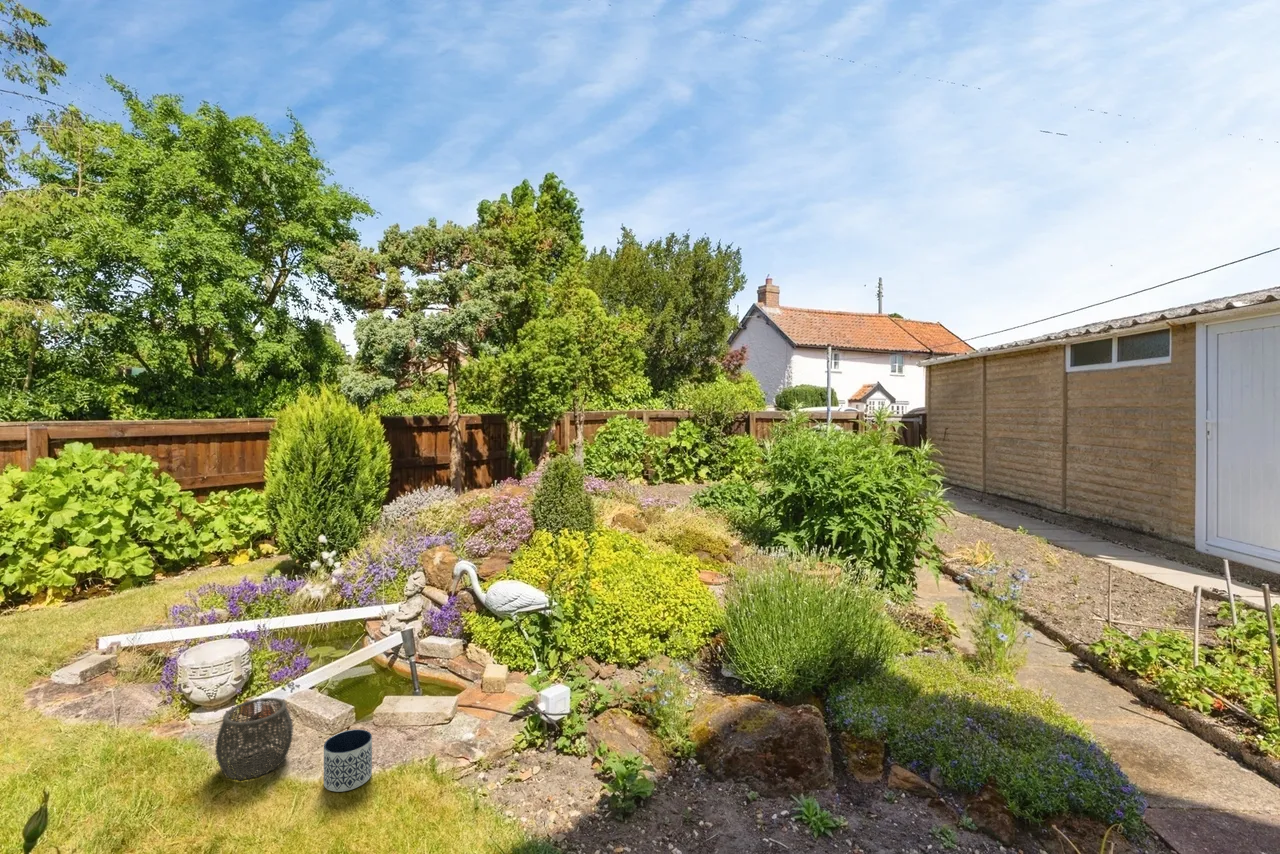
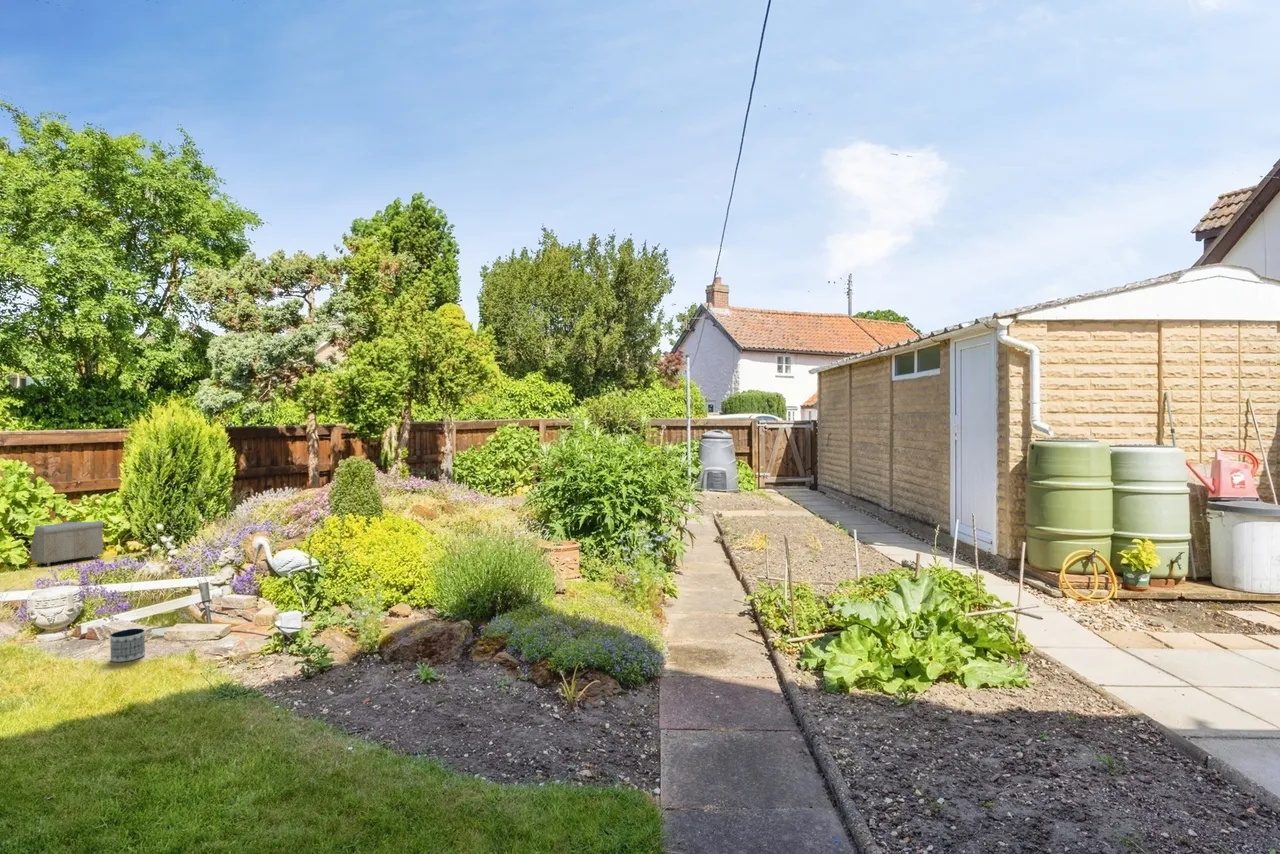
storage bench: none [156,522,240,581] -> present [31,521,103,566]
woven basket: present [215,698,293,780] -> none [43,612,98,658]

